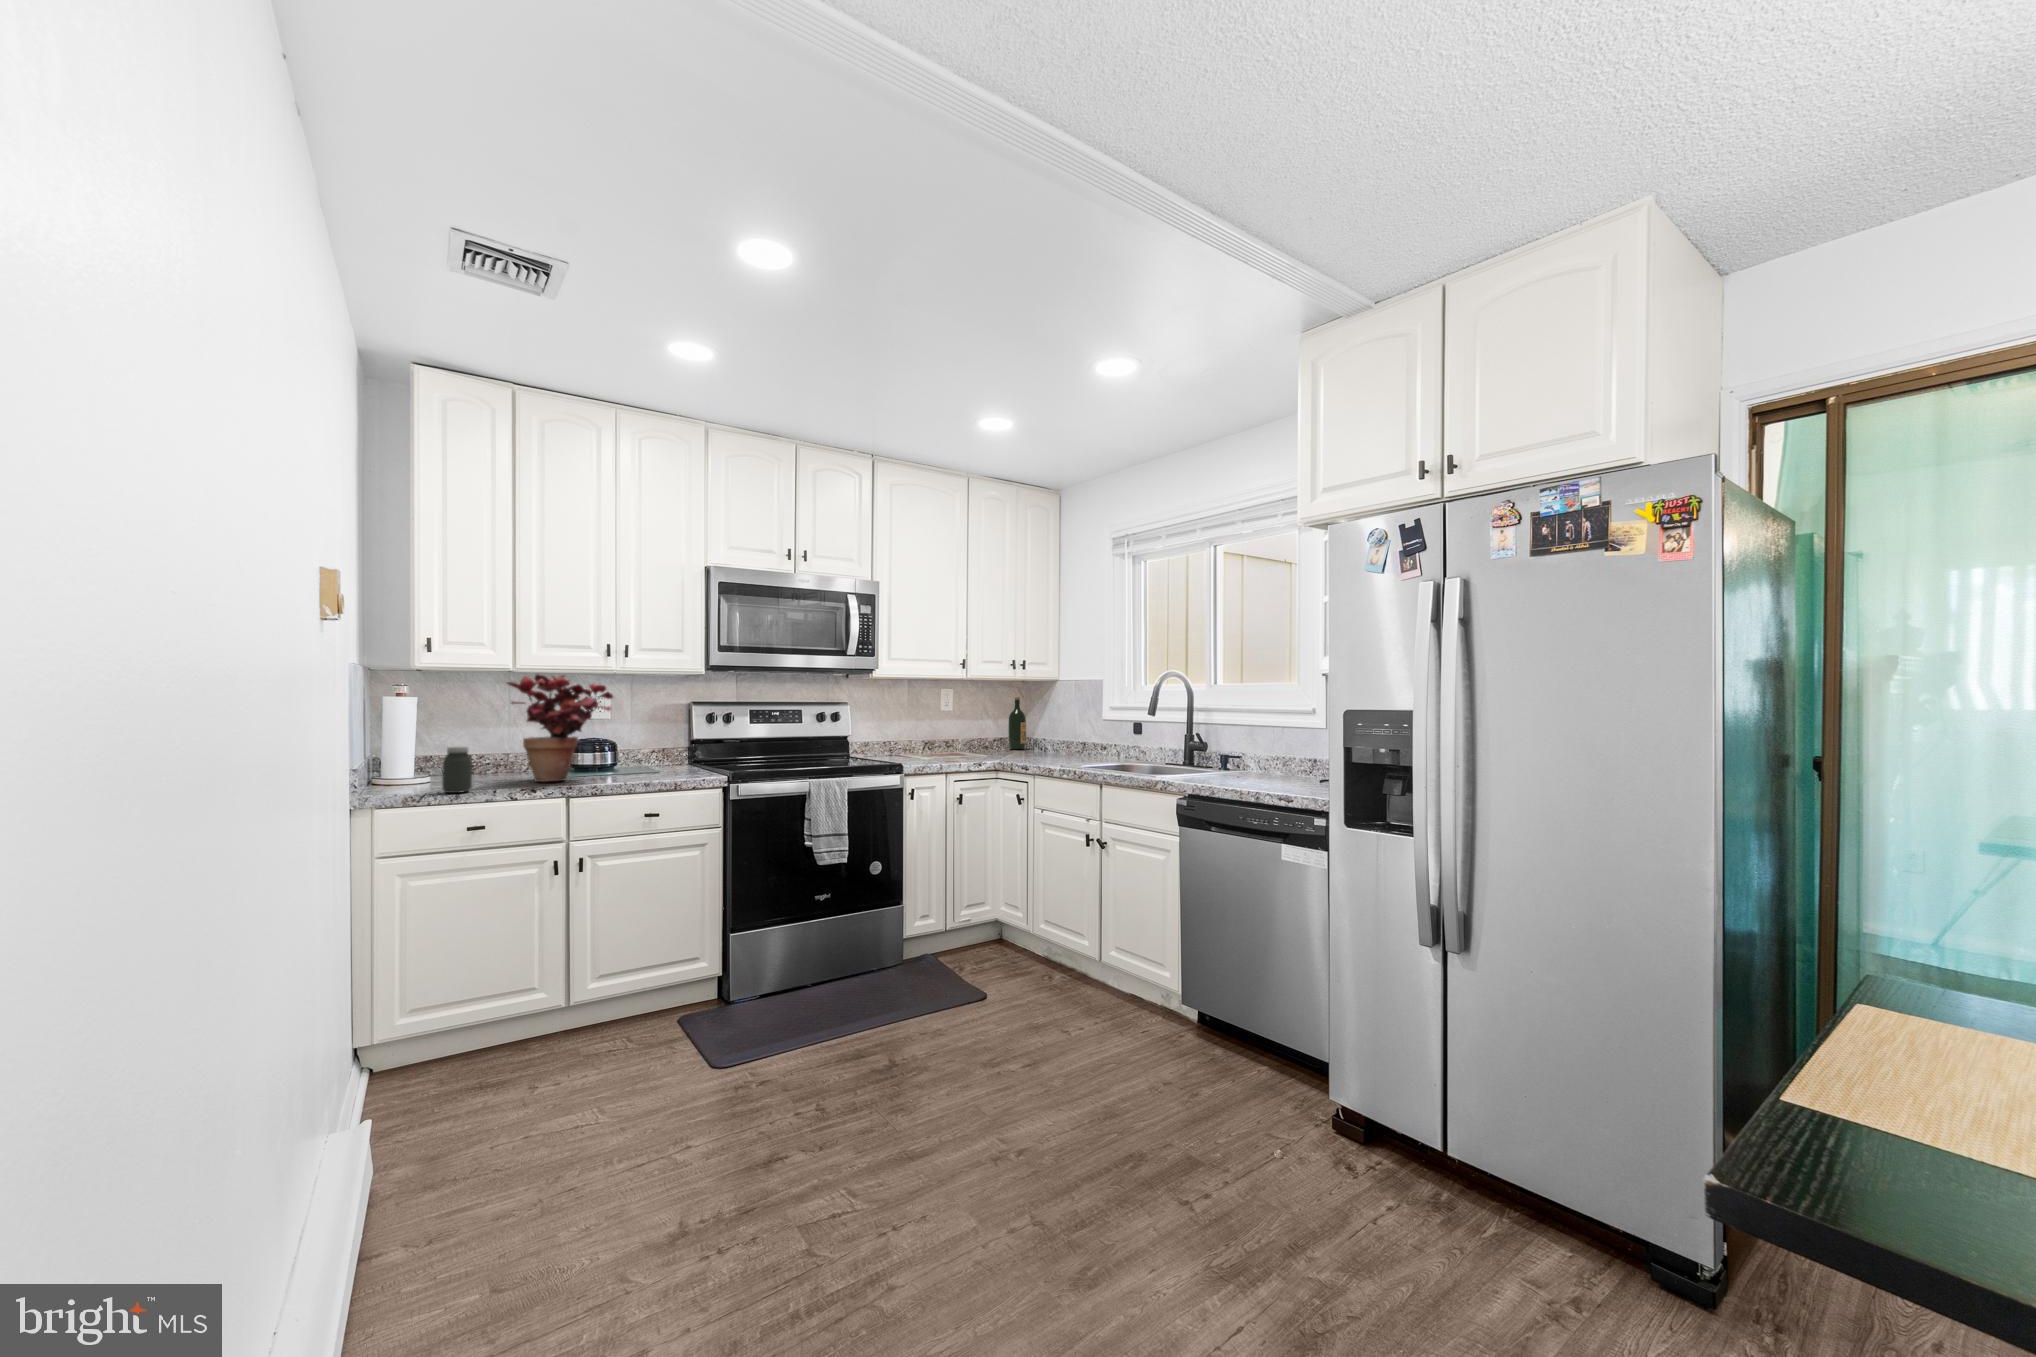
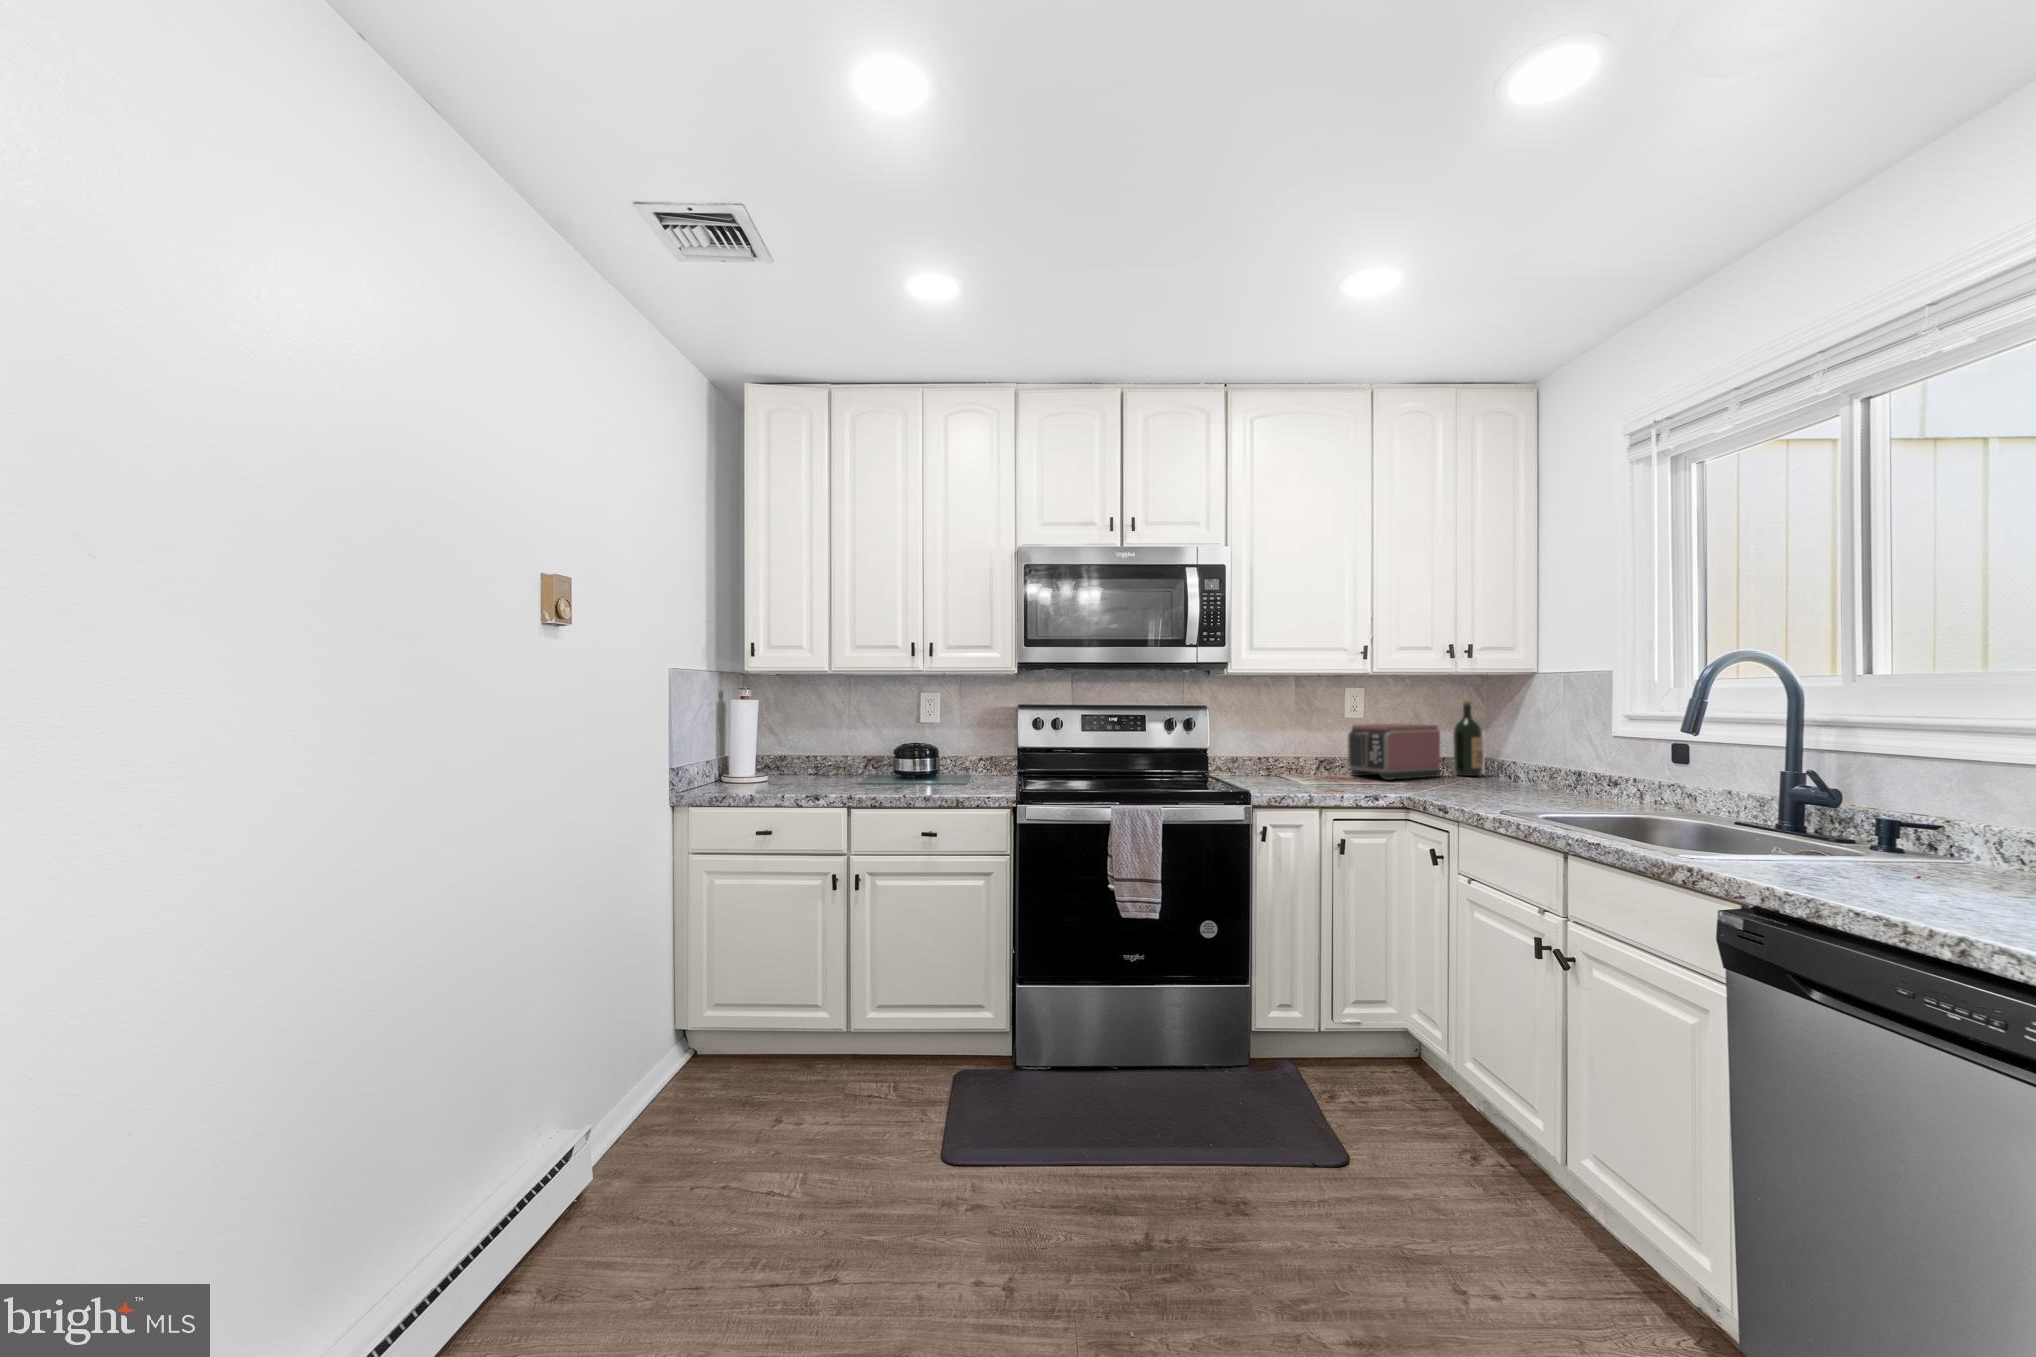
potted plant: present [507,674,613,782] -> none [798,677,900,789]
toaster: none [945,714,1003,754] -> present [1348,724,1440,780]
jar: present [442,747,472,793] -> none [735,750,761,796]

